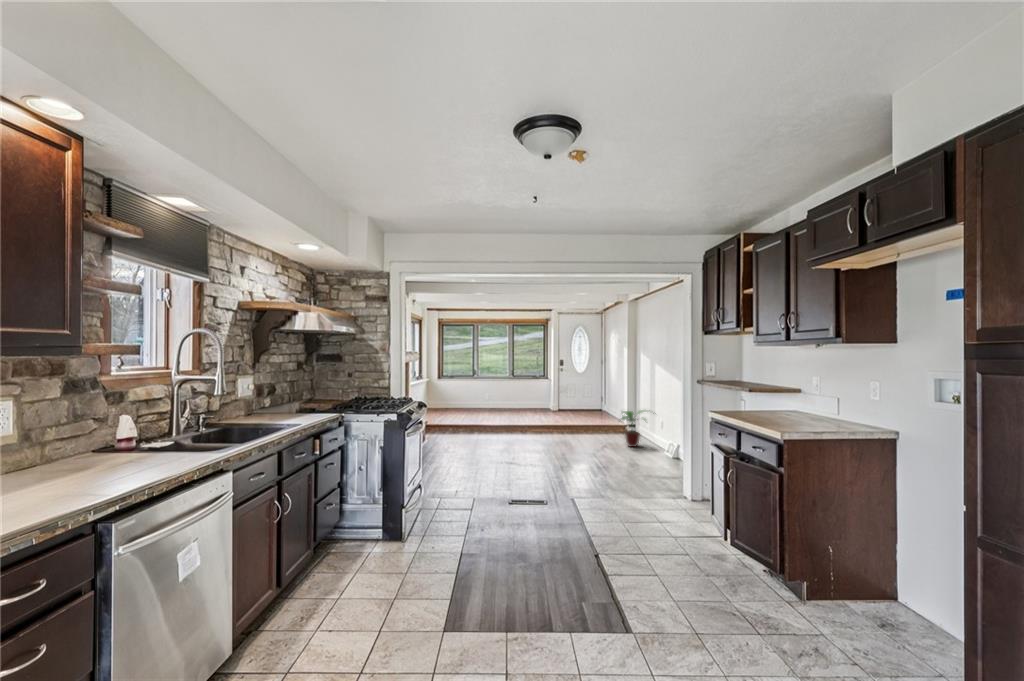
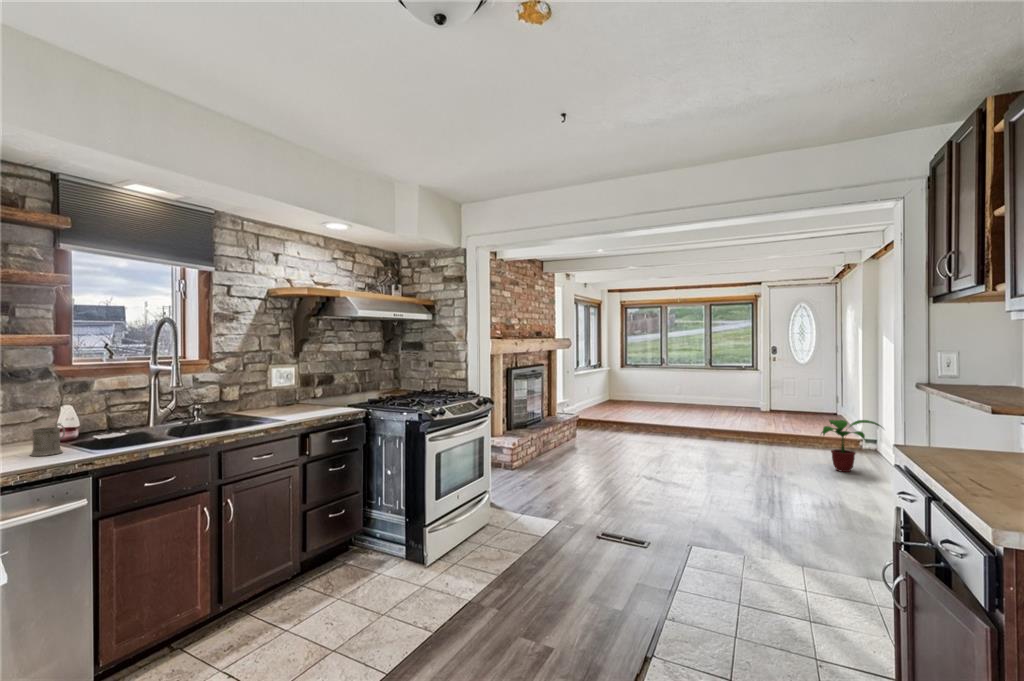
mug: none [142,429,184,463] -> present [30,423,65,456]

